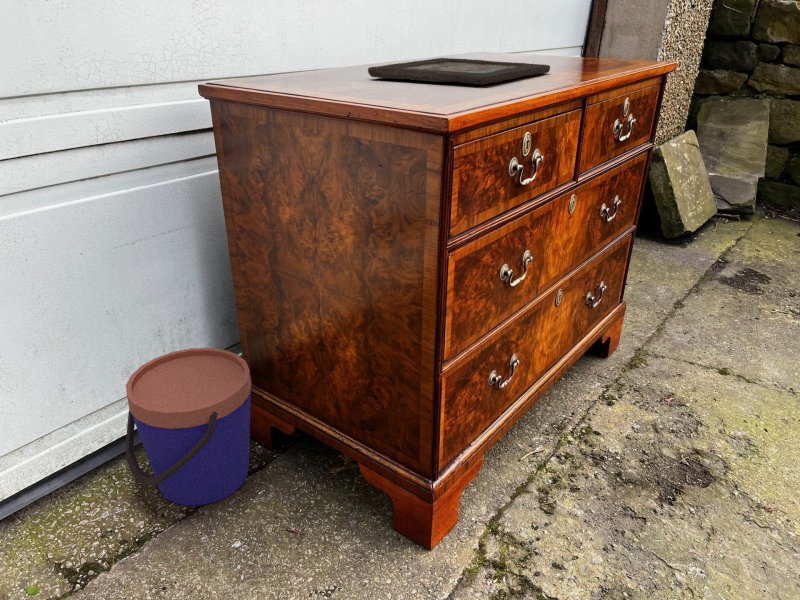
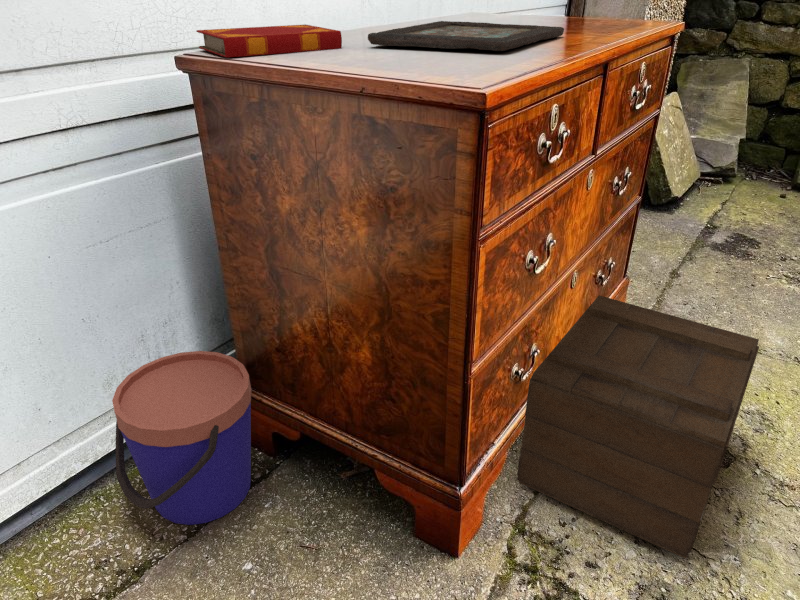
hardback book: none [219,59,345,85] -> present [196,25,342,58]
wooden crate: none [495,315,733,565] -> present [517,295,759,559]

